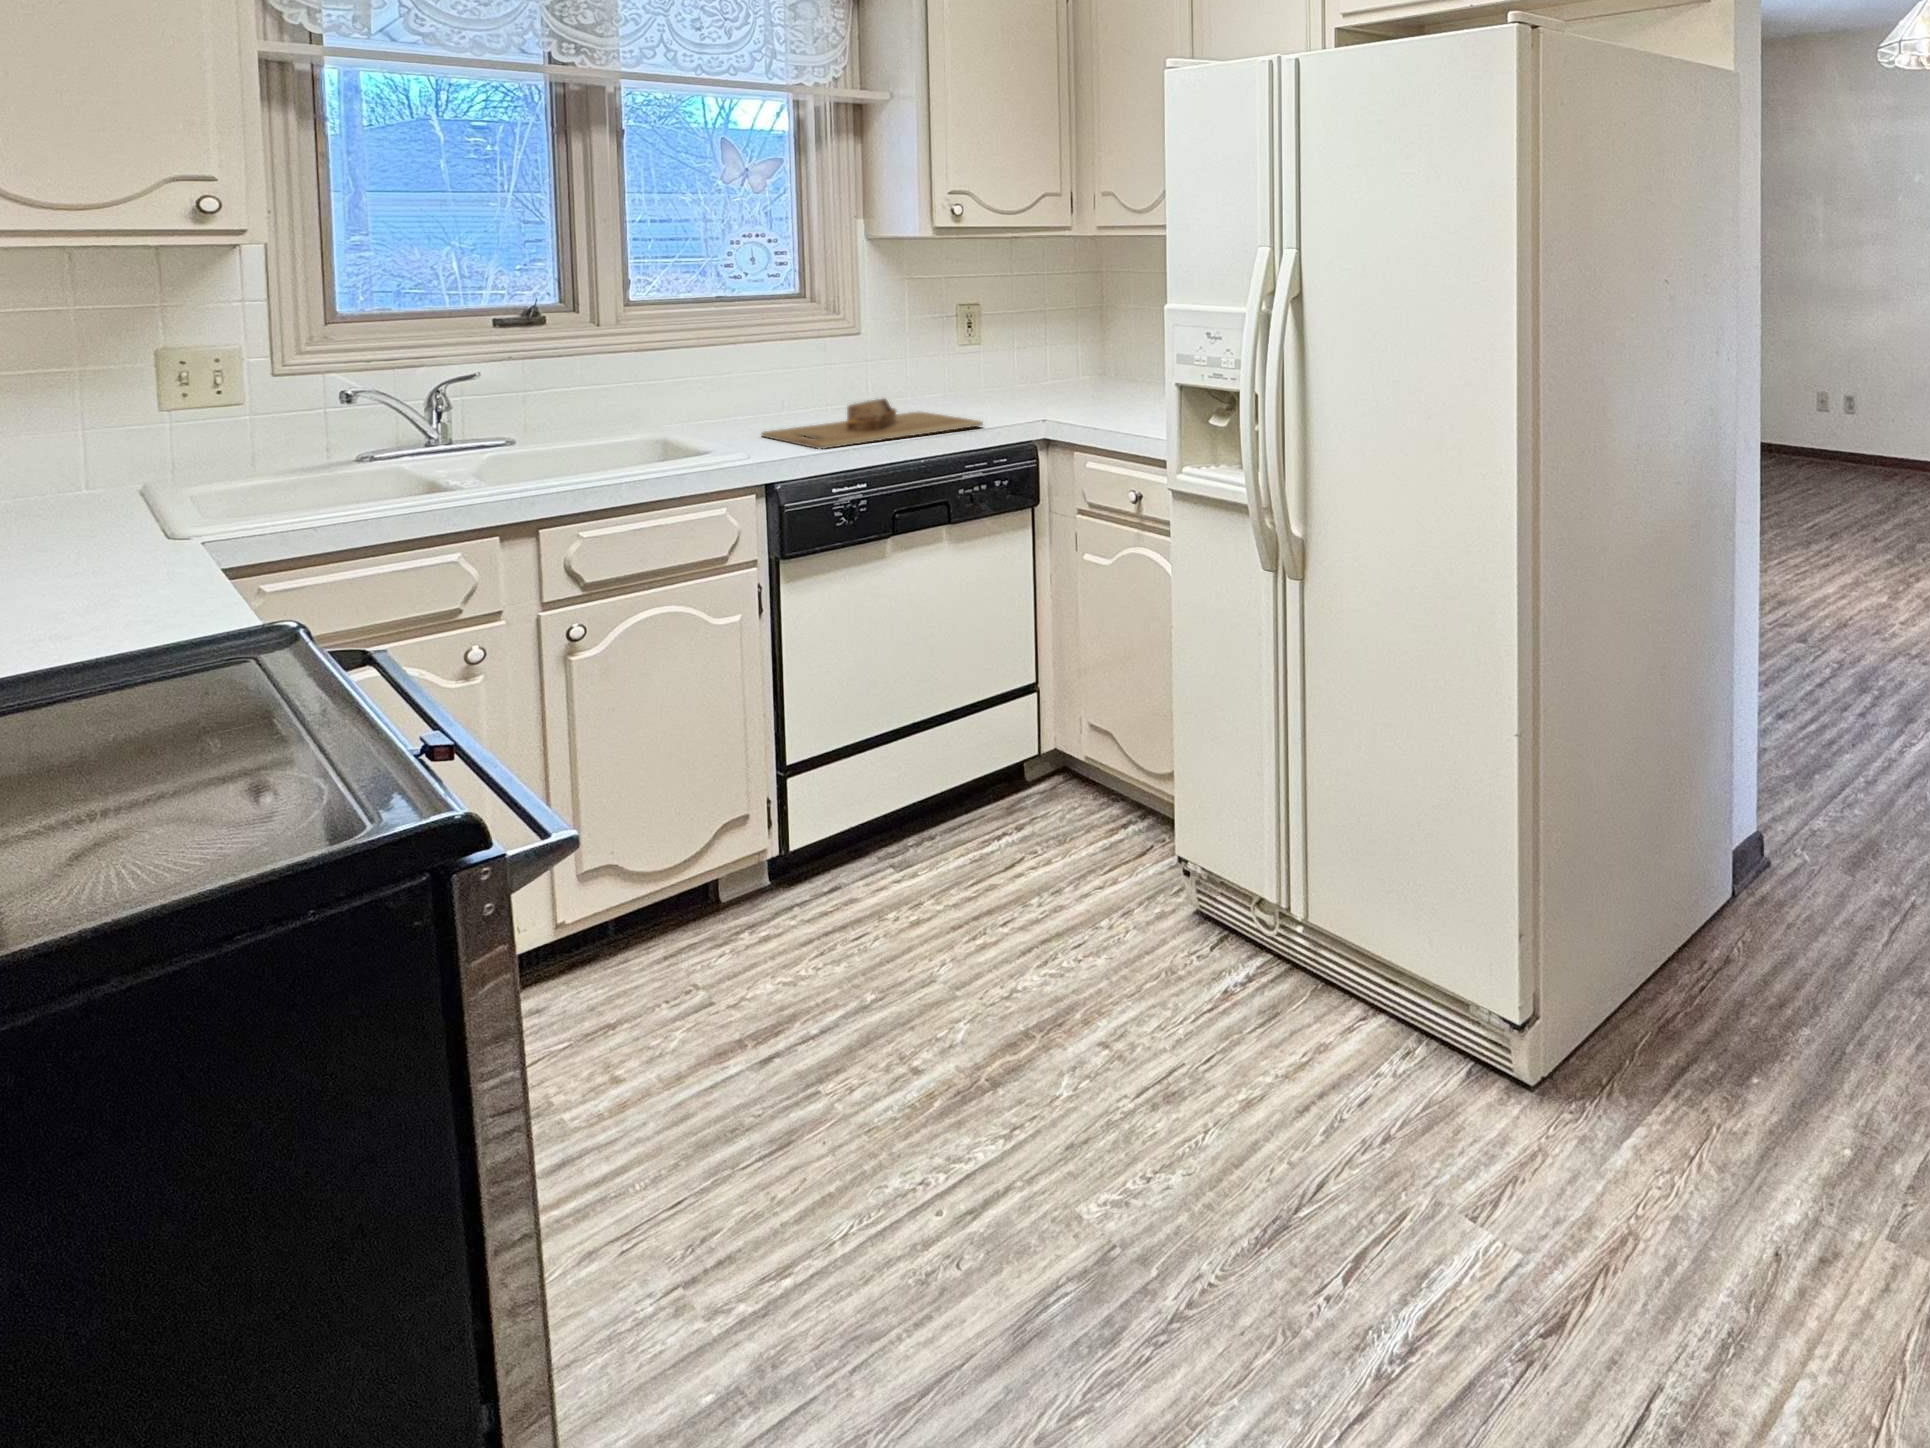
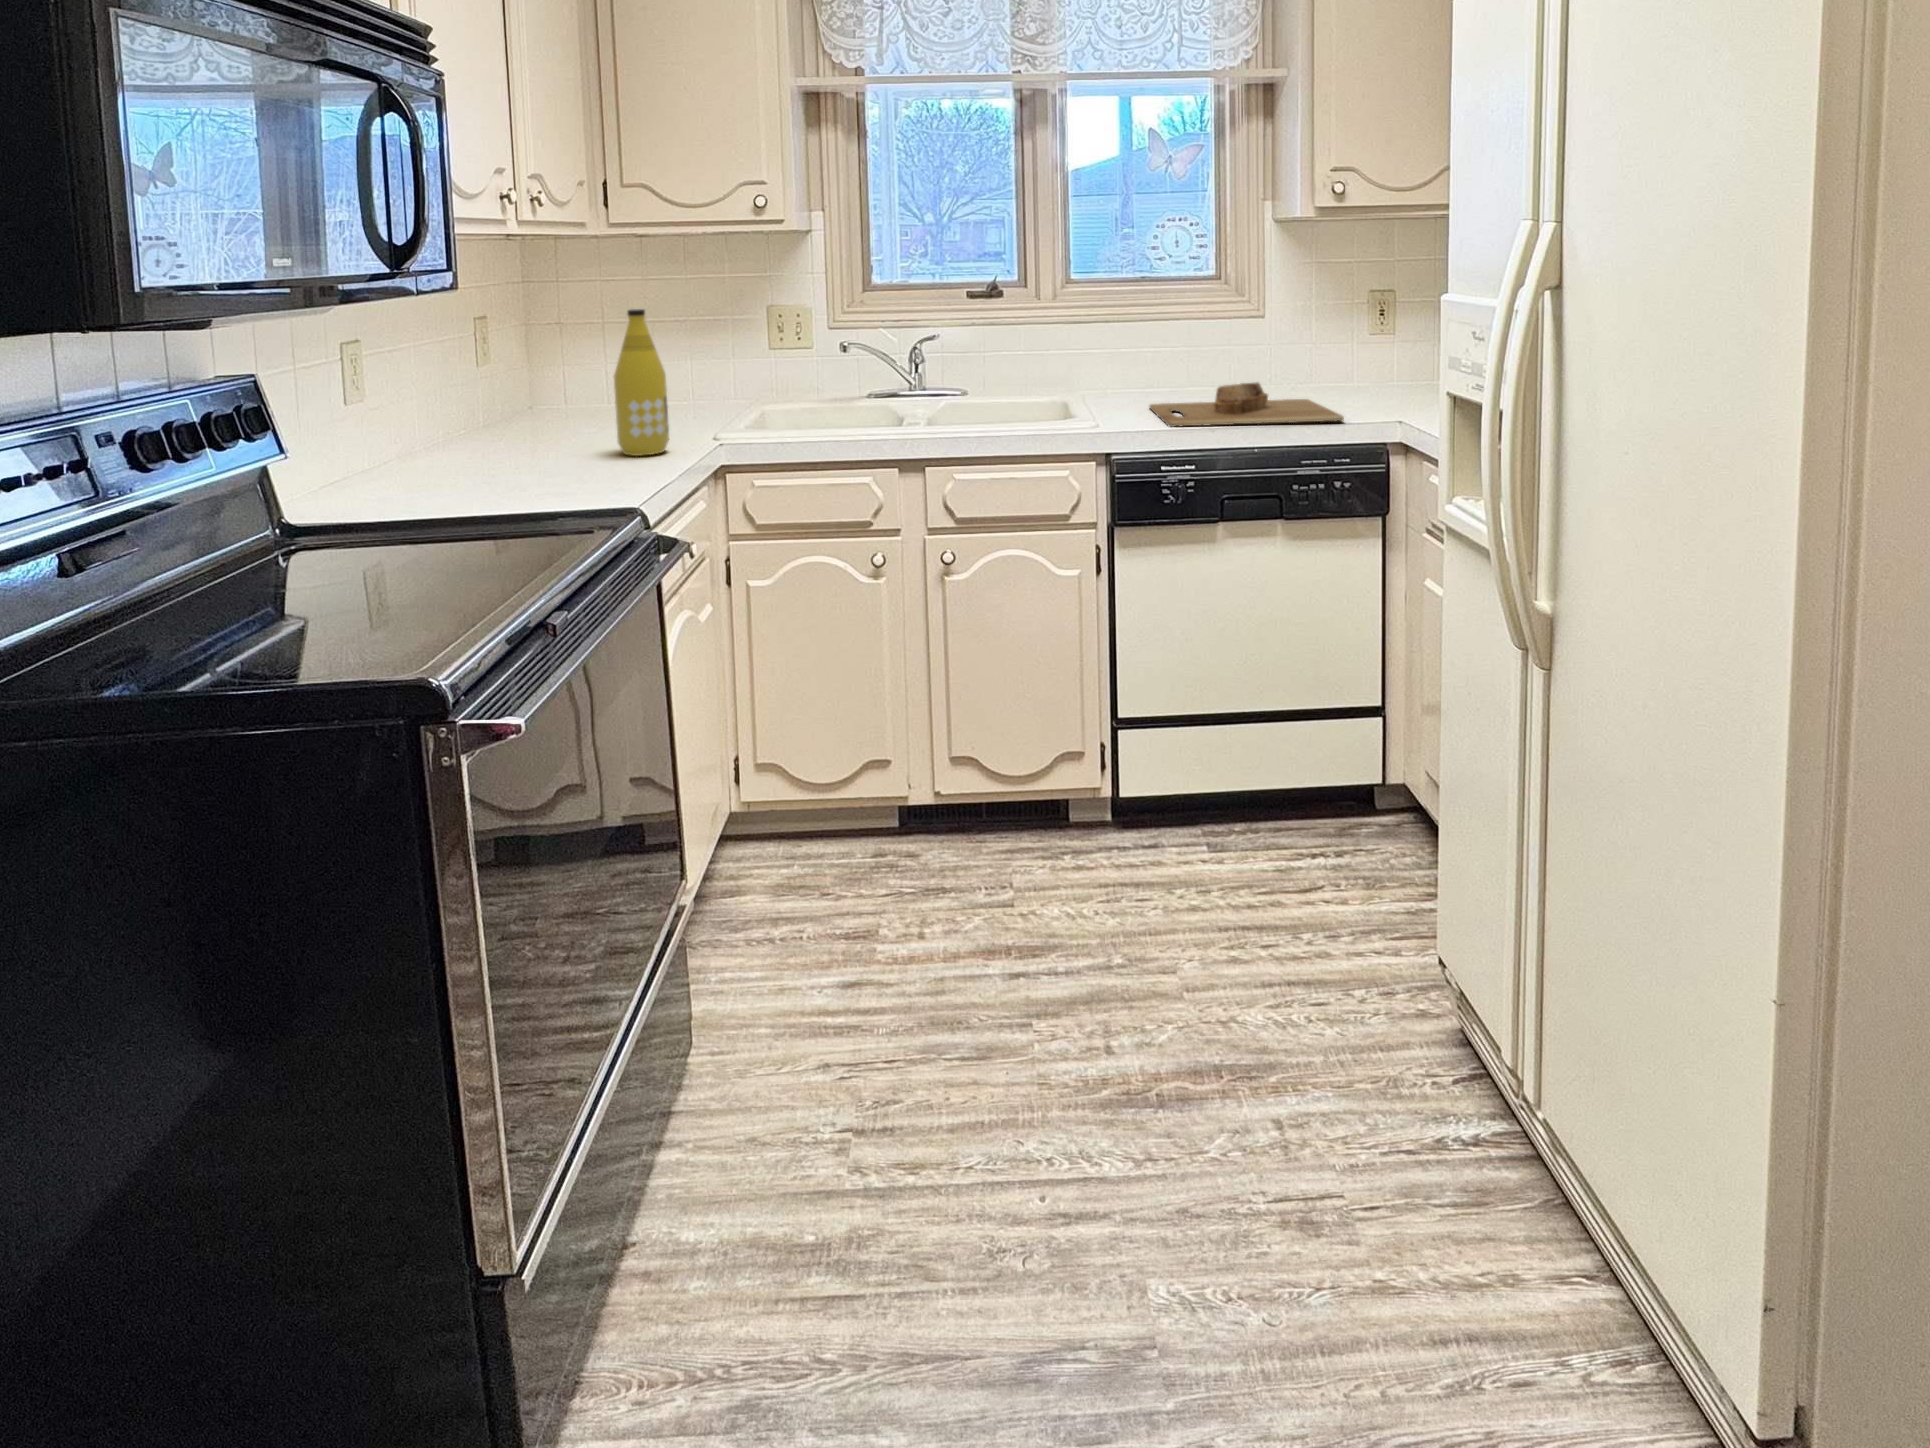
bottle: none [35,360,147,575] -> present [614,309,669,456]

